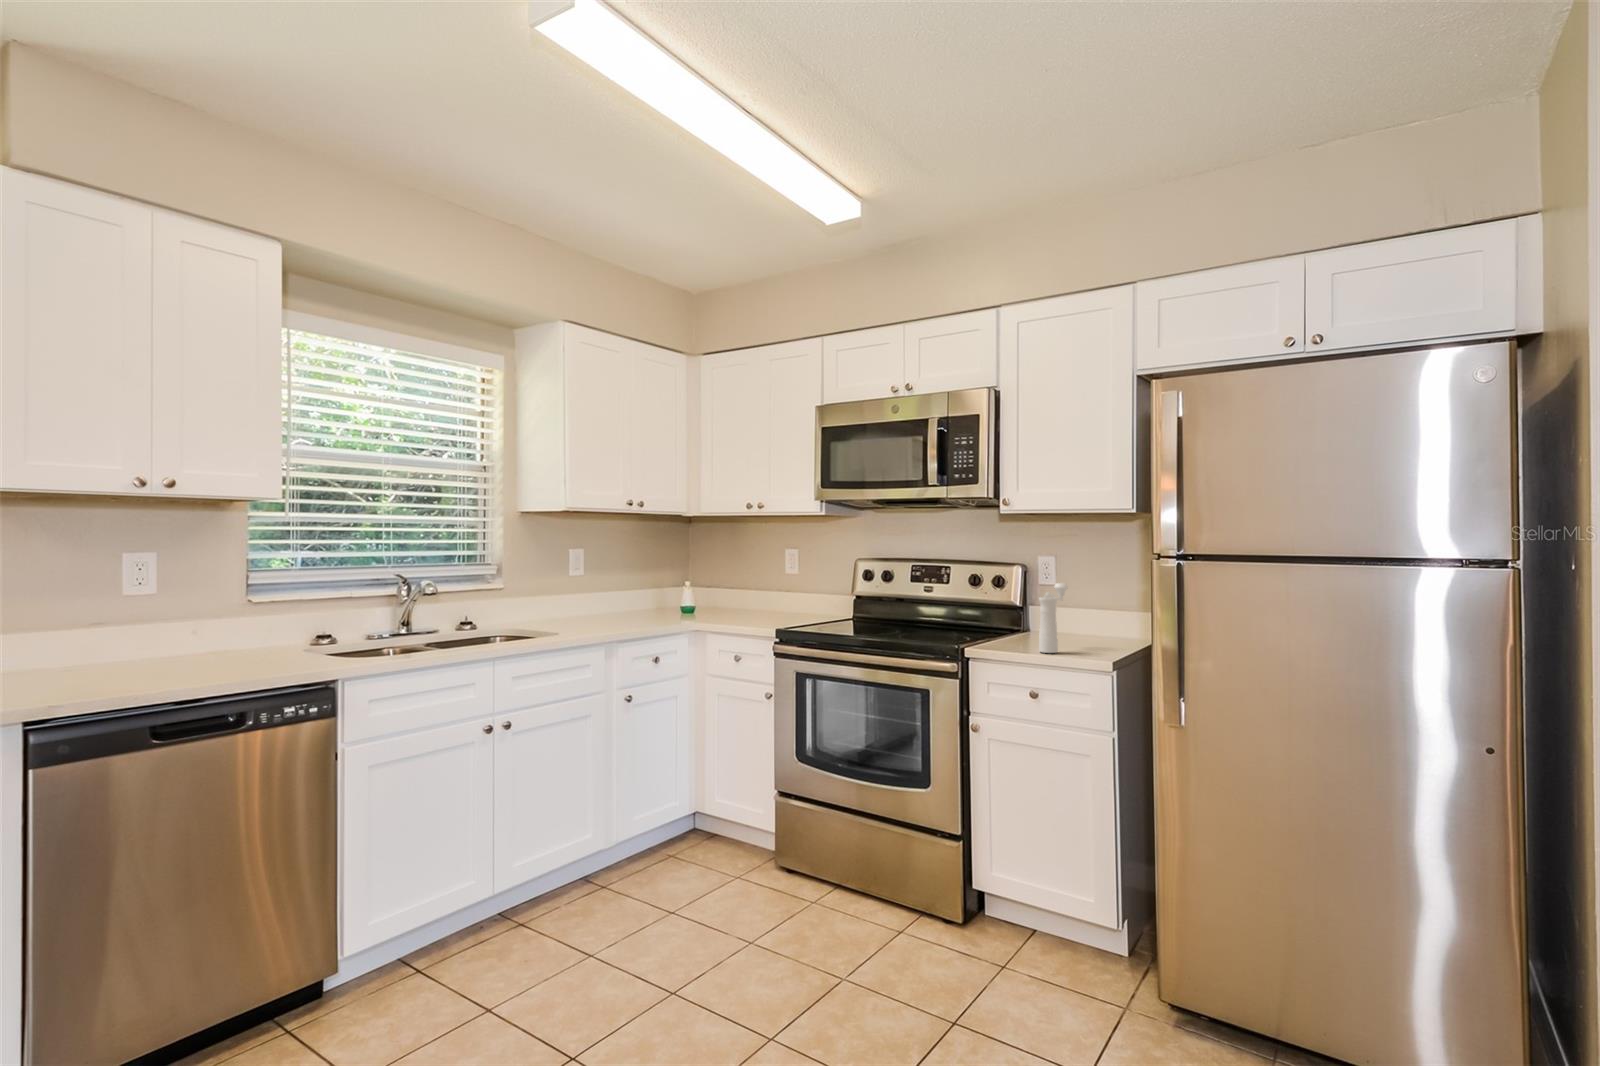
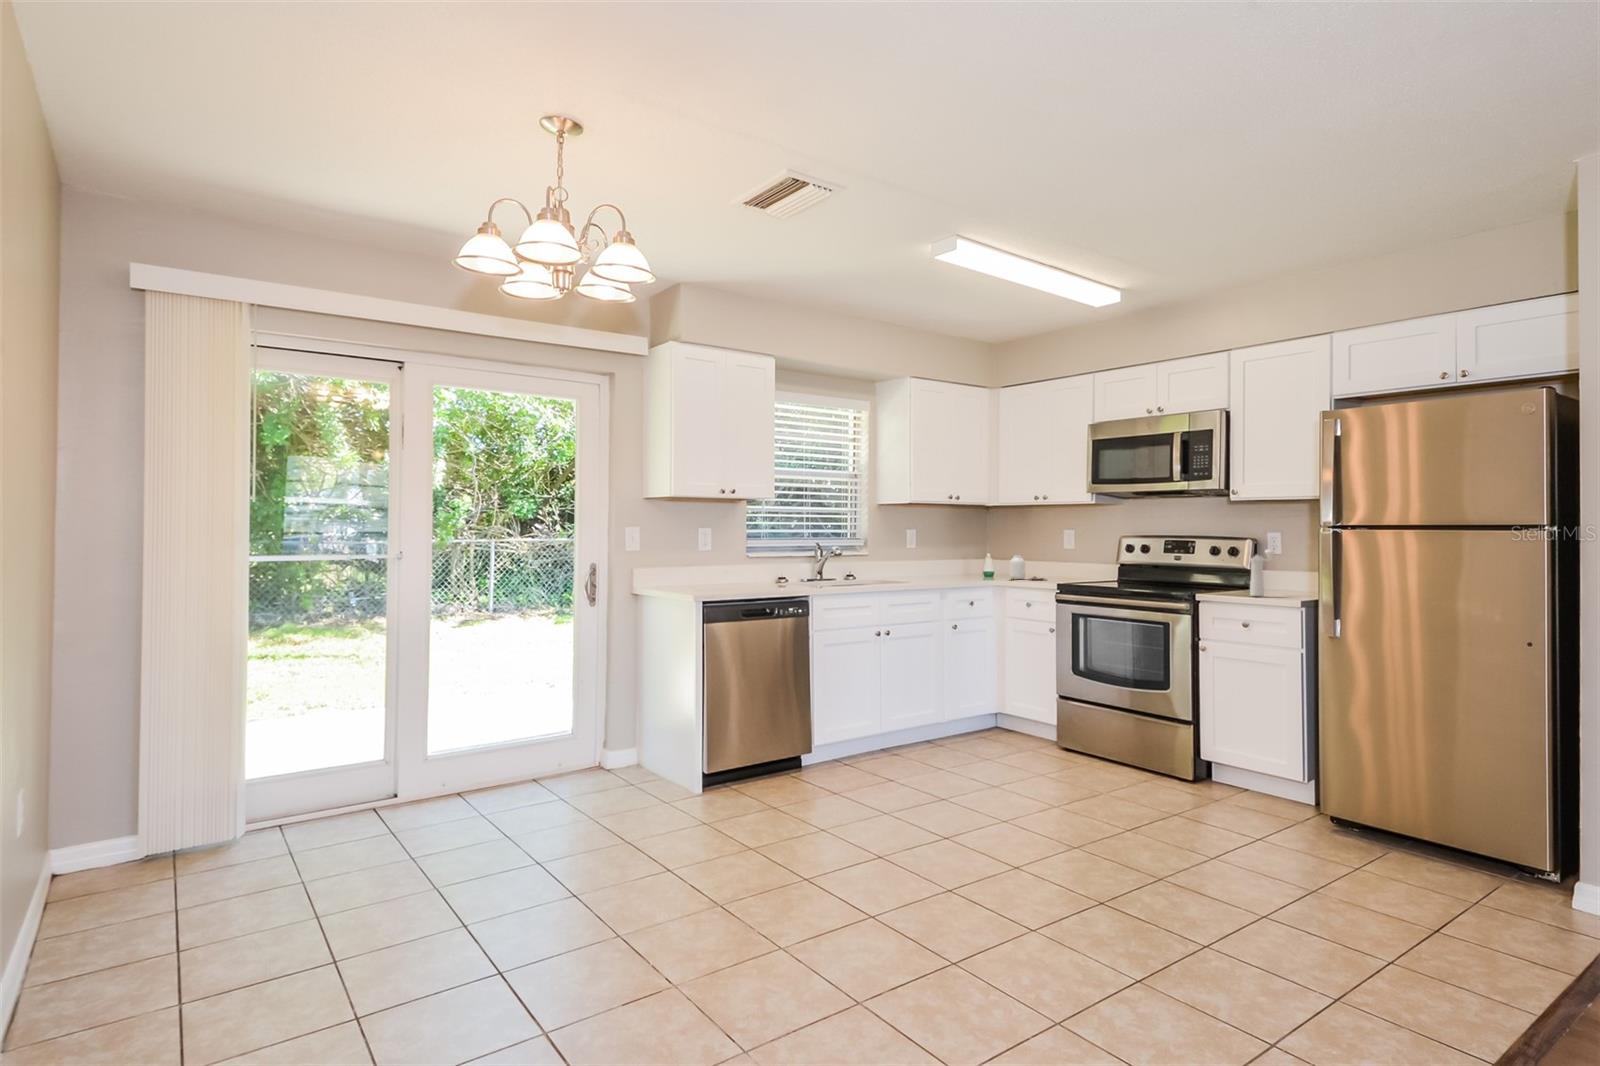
jar: none [707,584,761,619] -> present [1010,556,1045,580]

